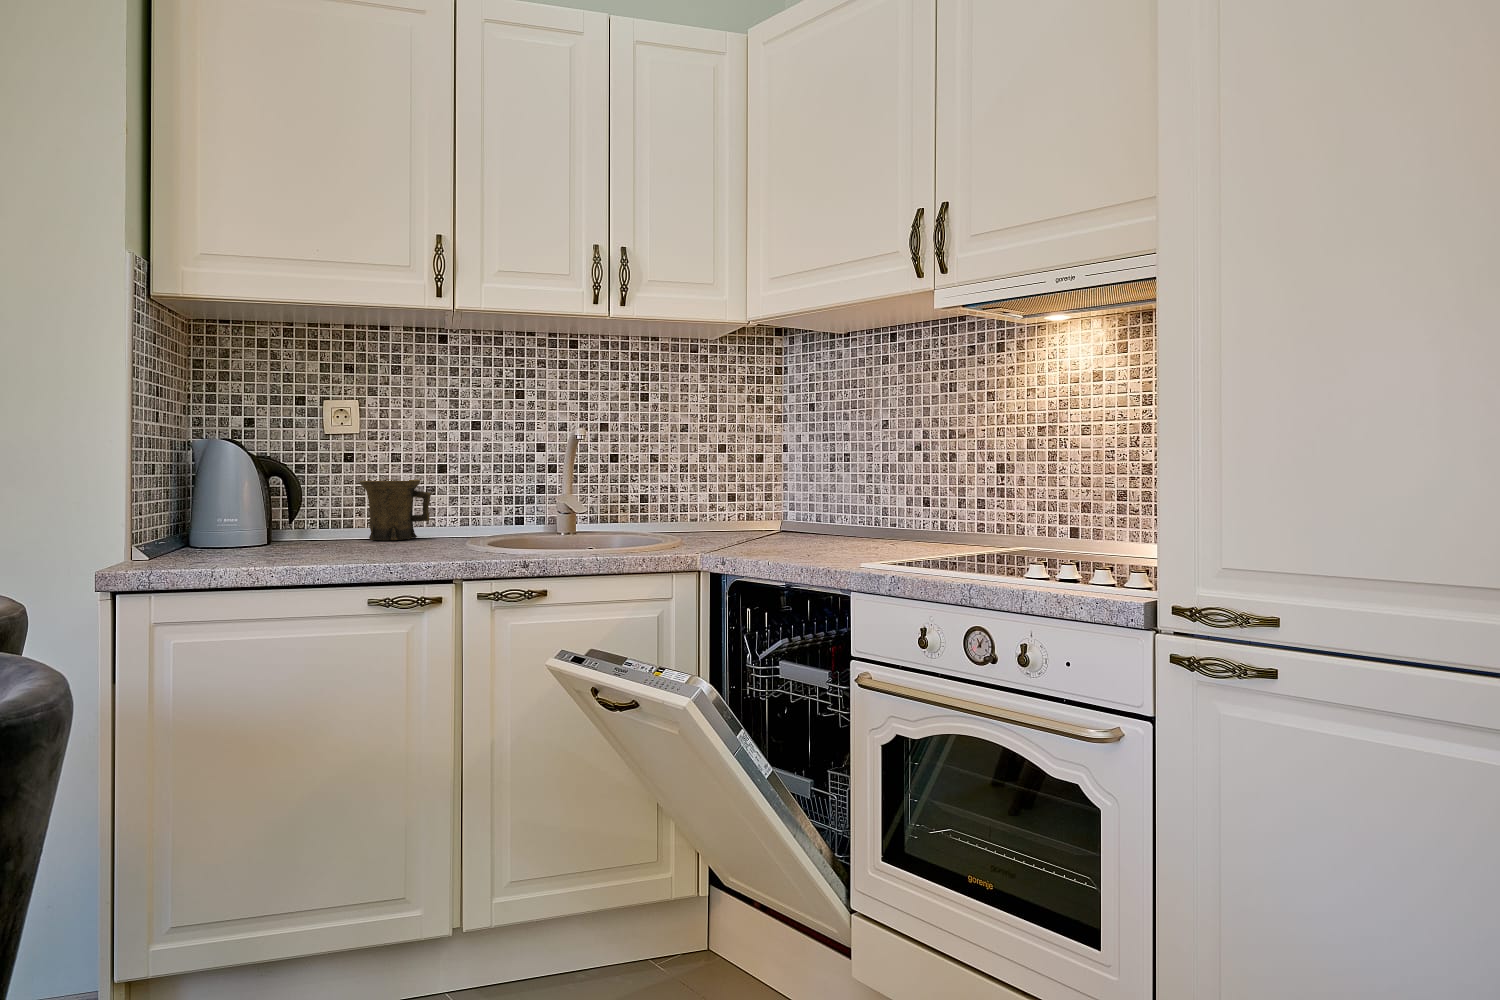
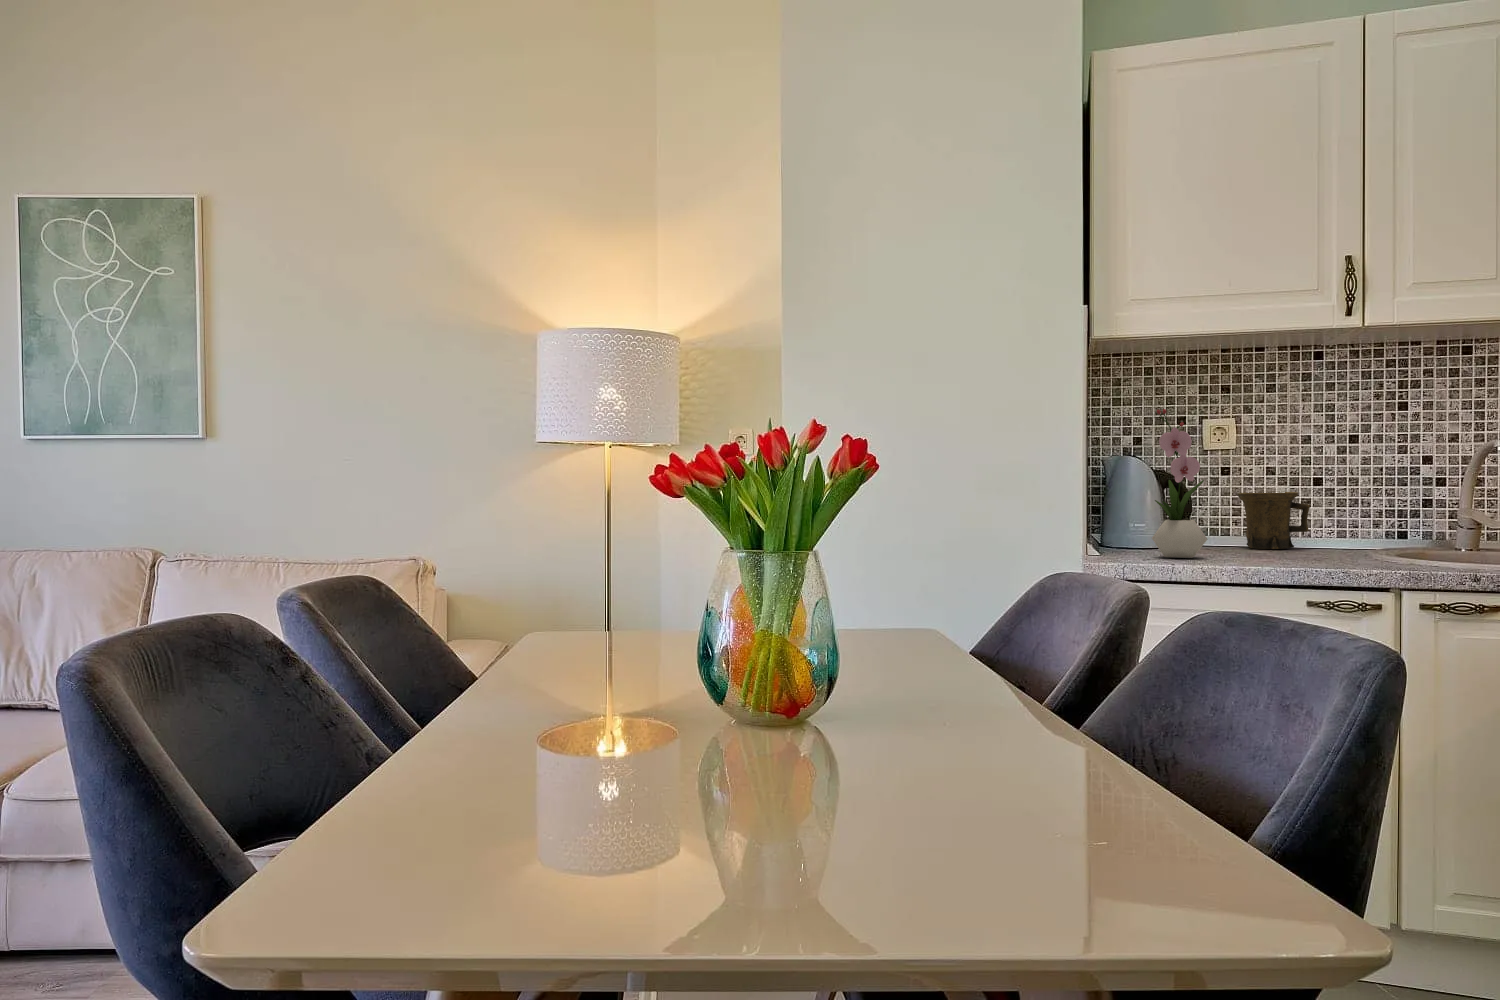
flower arrangement: none [218,386,286,557] -> present [1152,409,1207,558]

